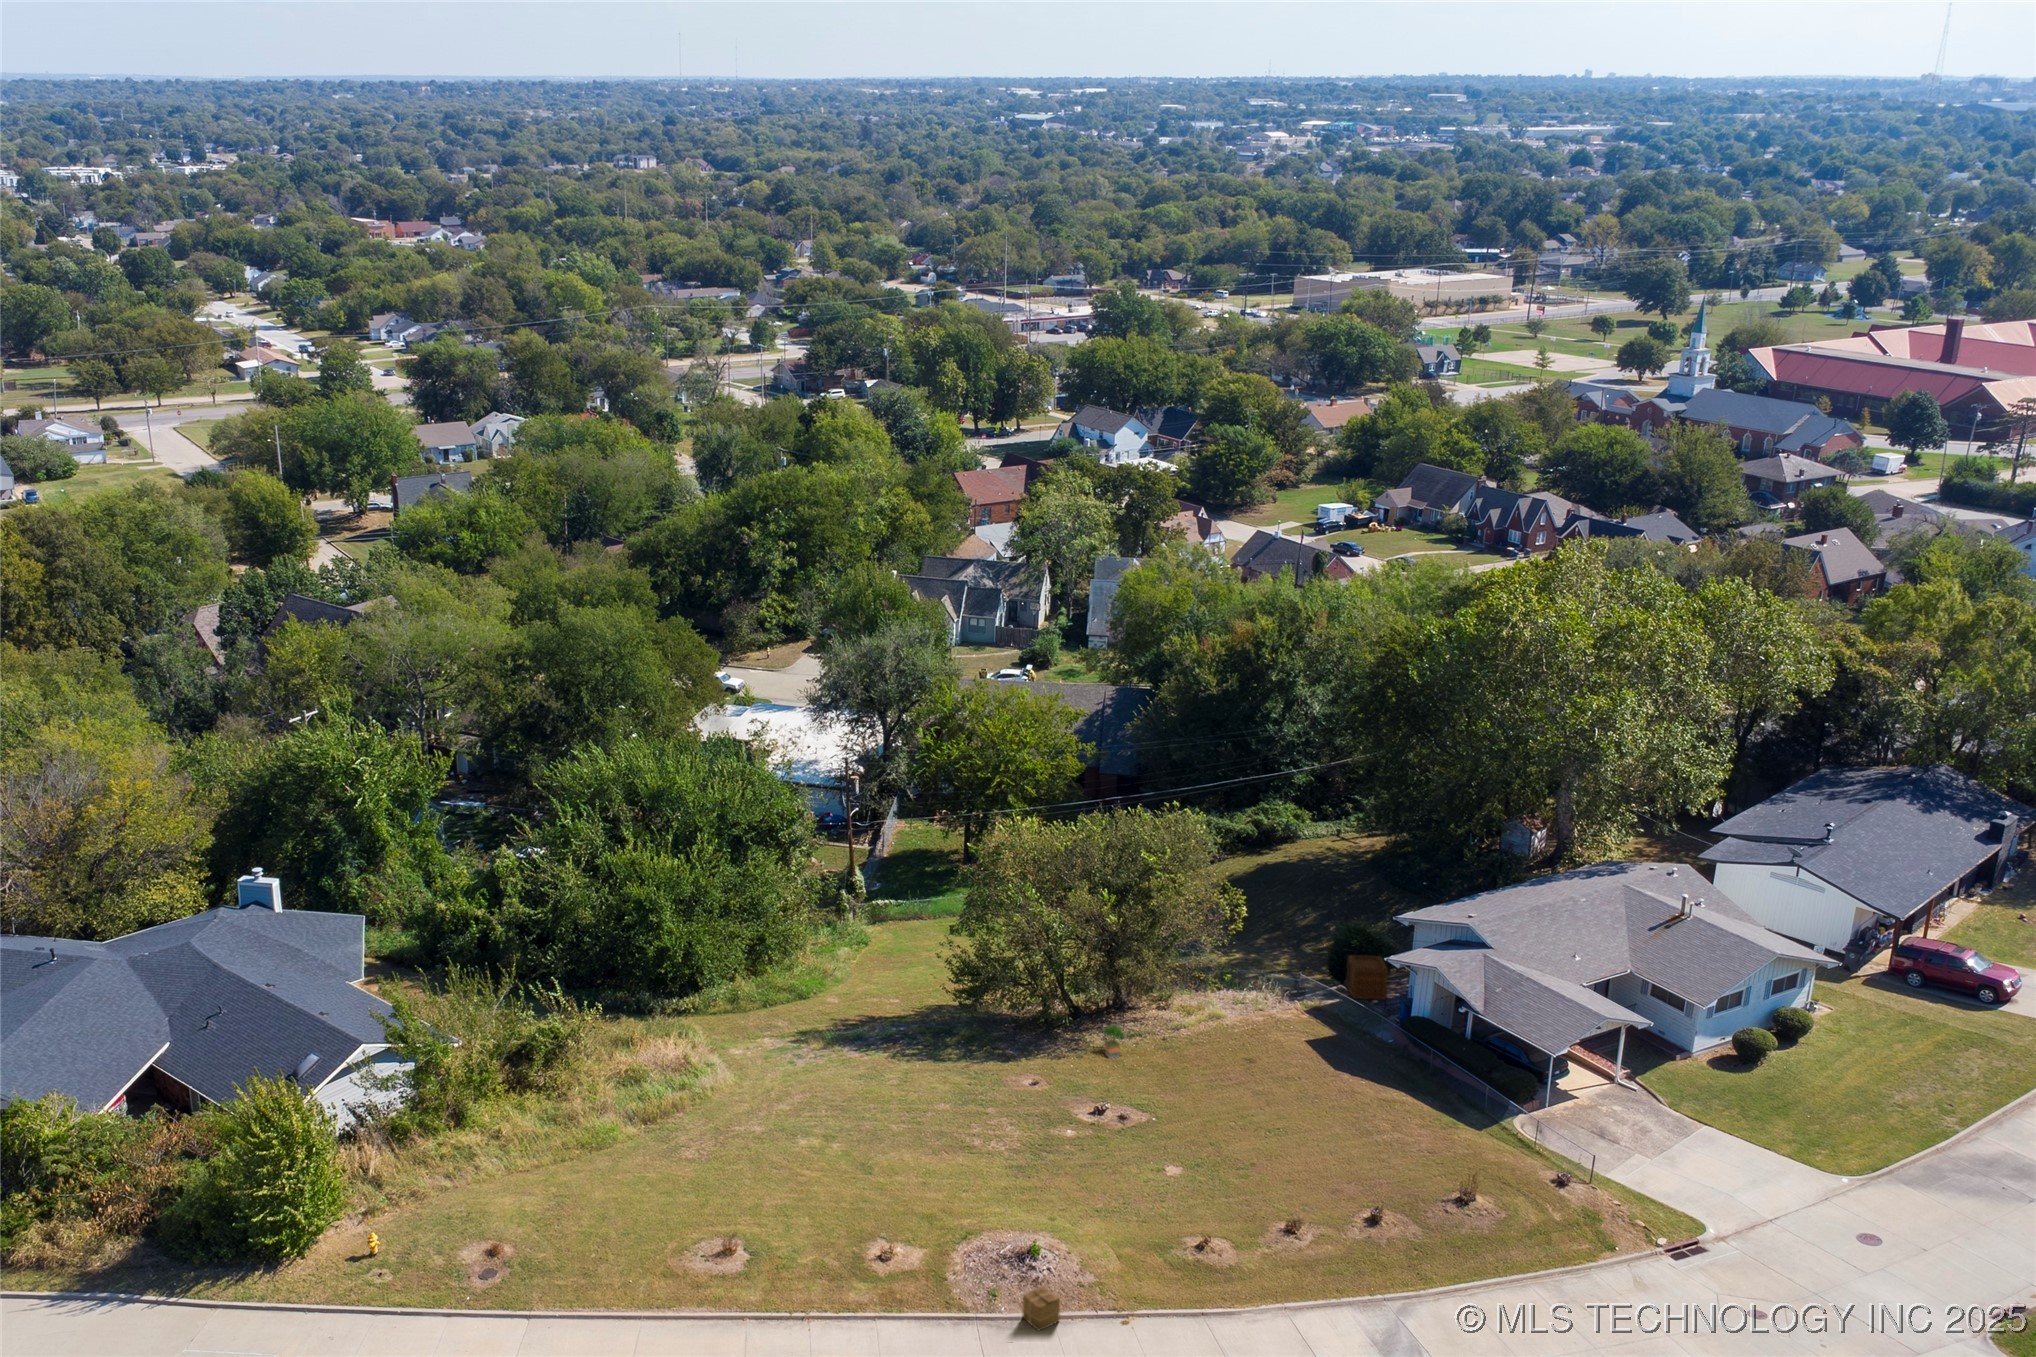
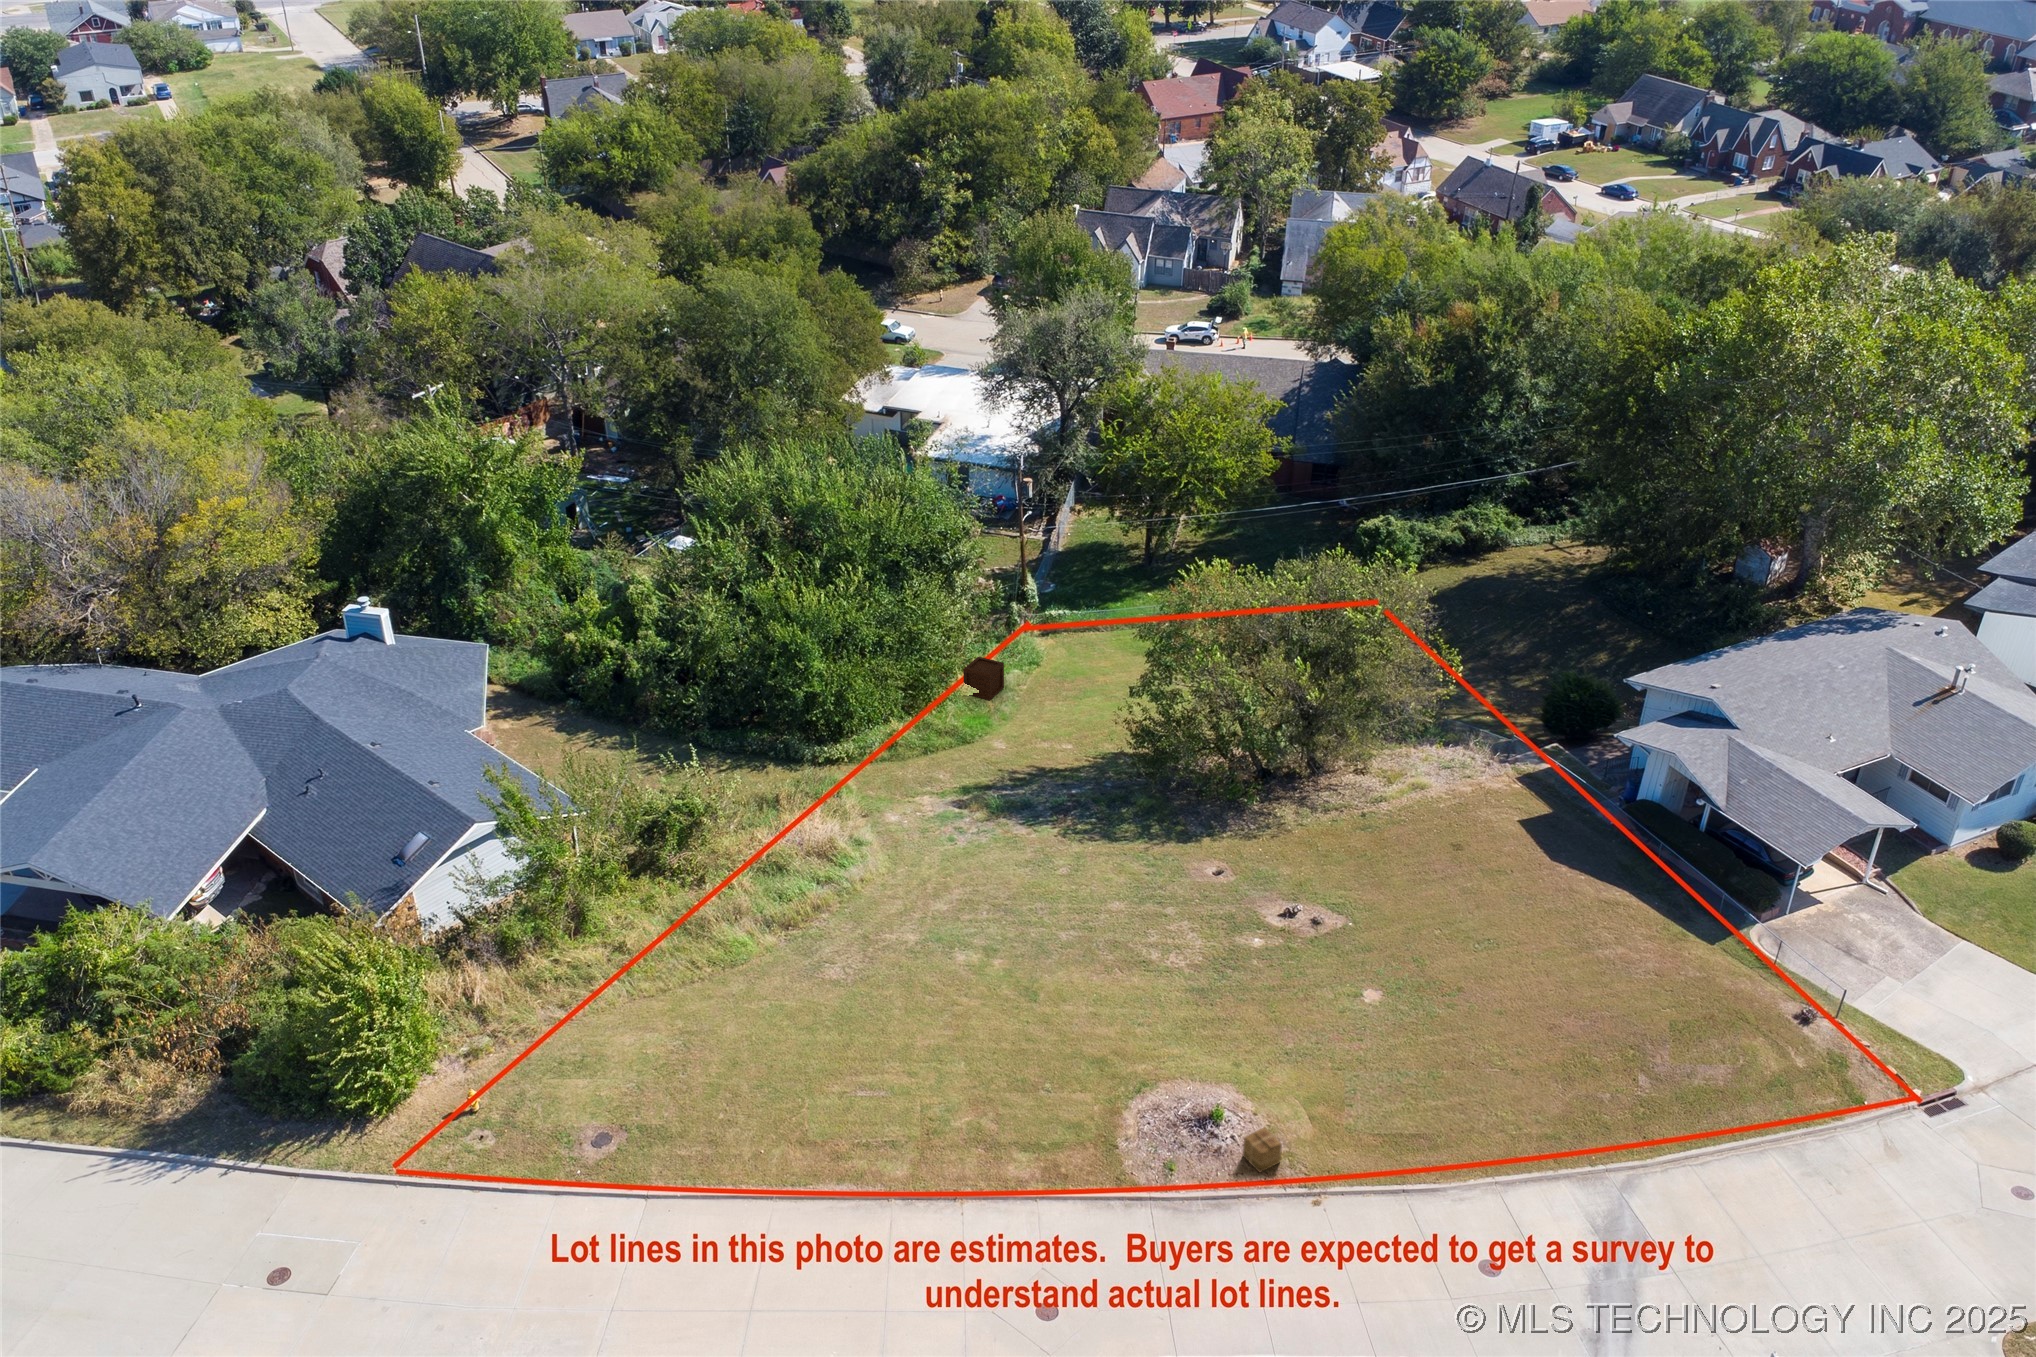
wooden crate: present [1346,955,1388,1000] -> present [963,657,1004,700]
potted tree: present [1104,1026,1124,1059] -> none [1309,802,1333,836]

